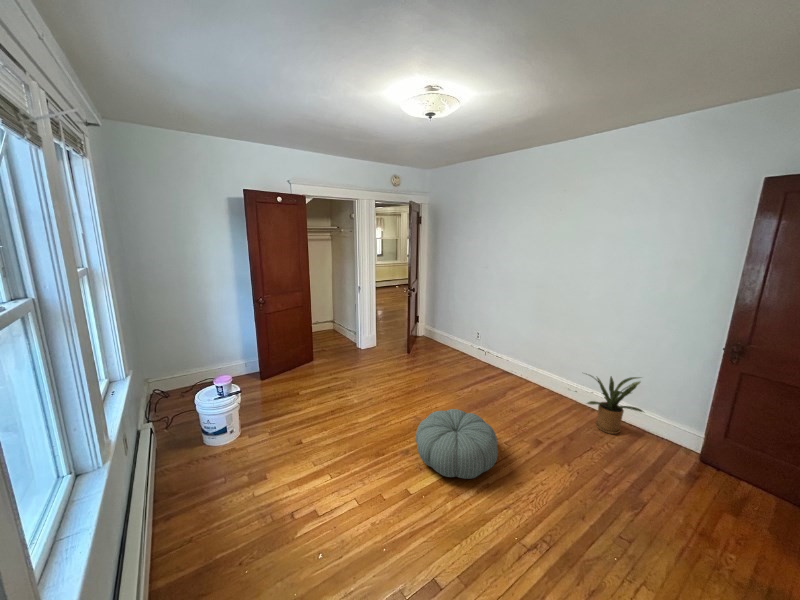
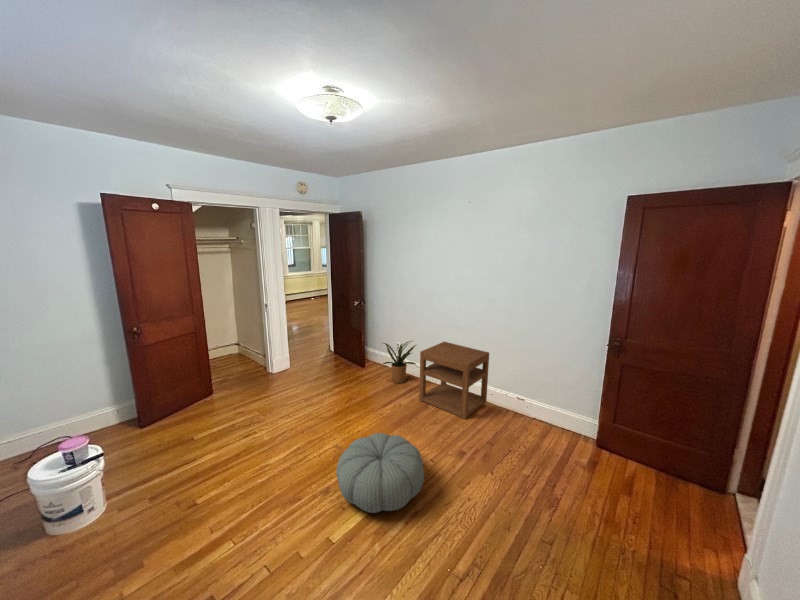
nightstand: none [496,333,576,412] -> present [419,342,489,419]
house plant: present [587,375,643,434] -> present [383,341,416,383]

